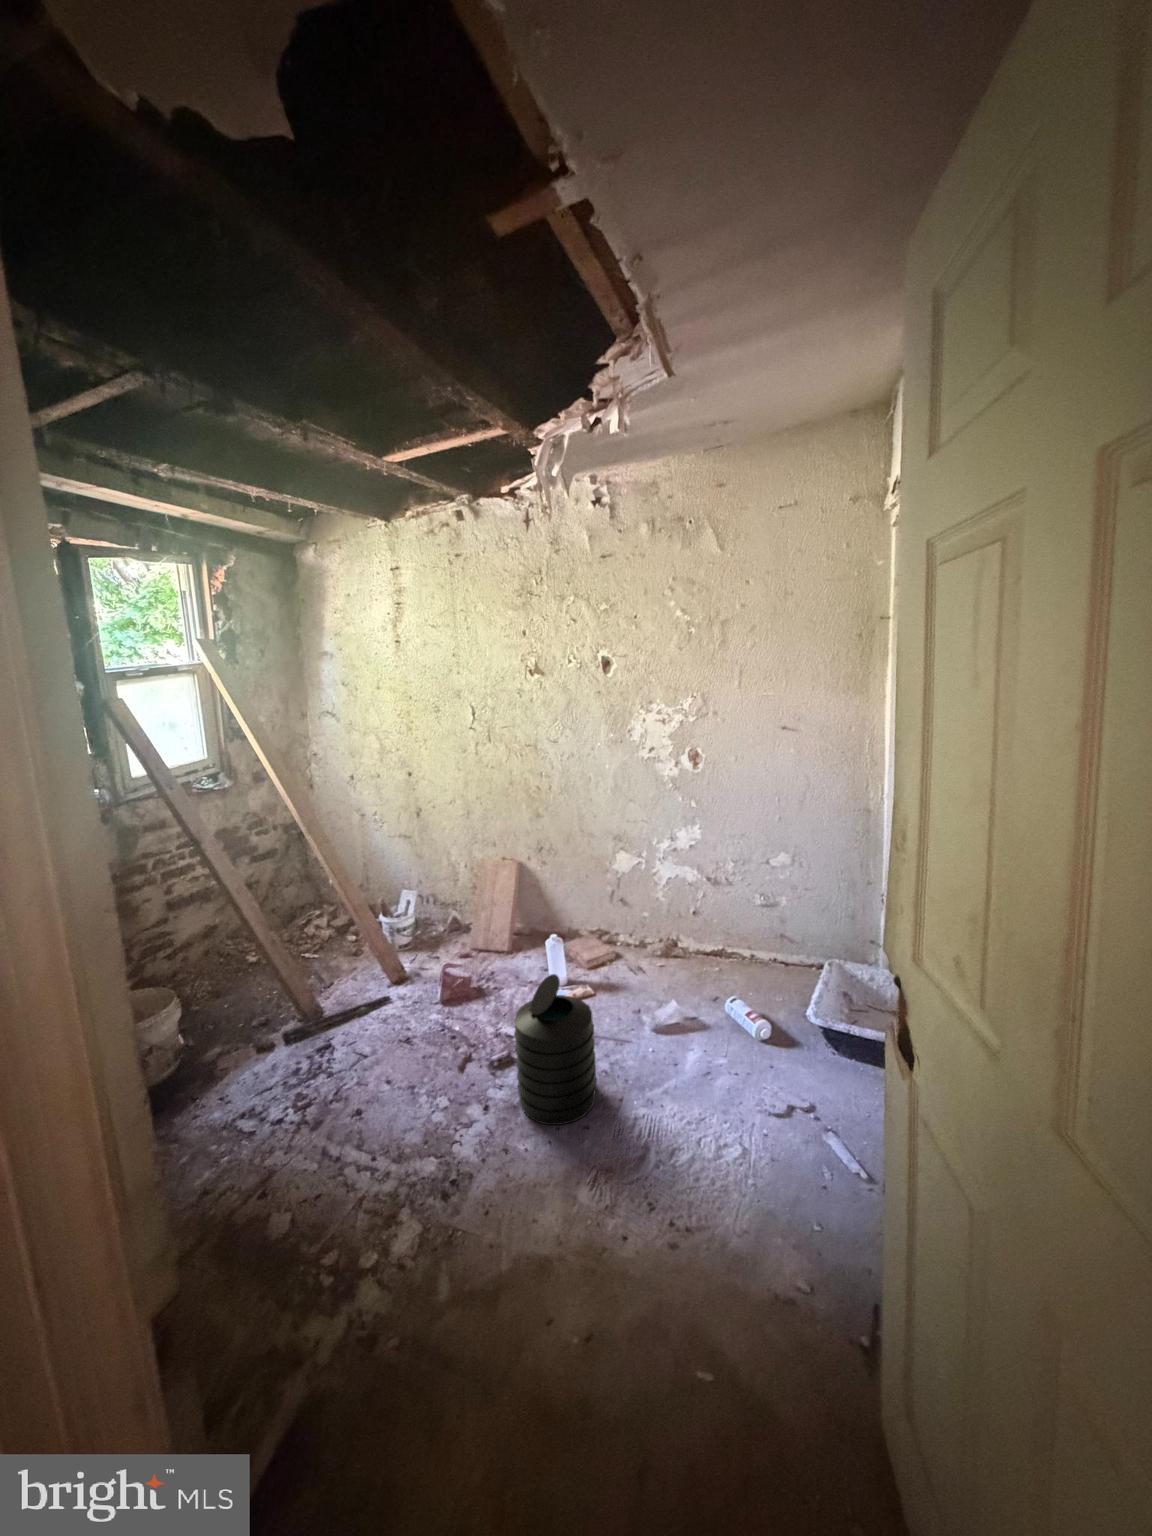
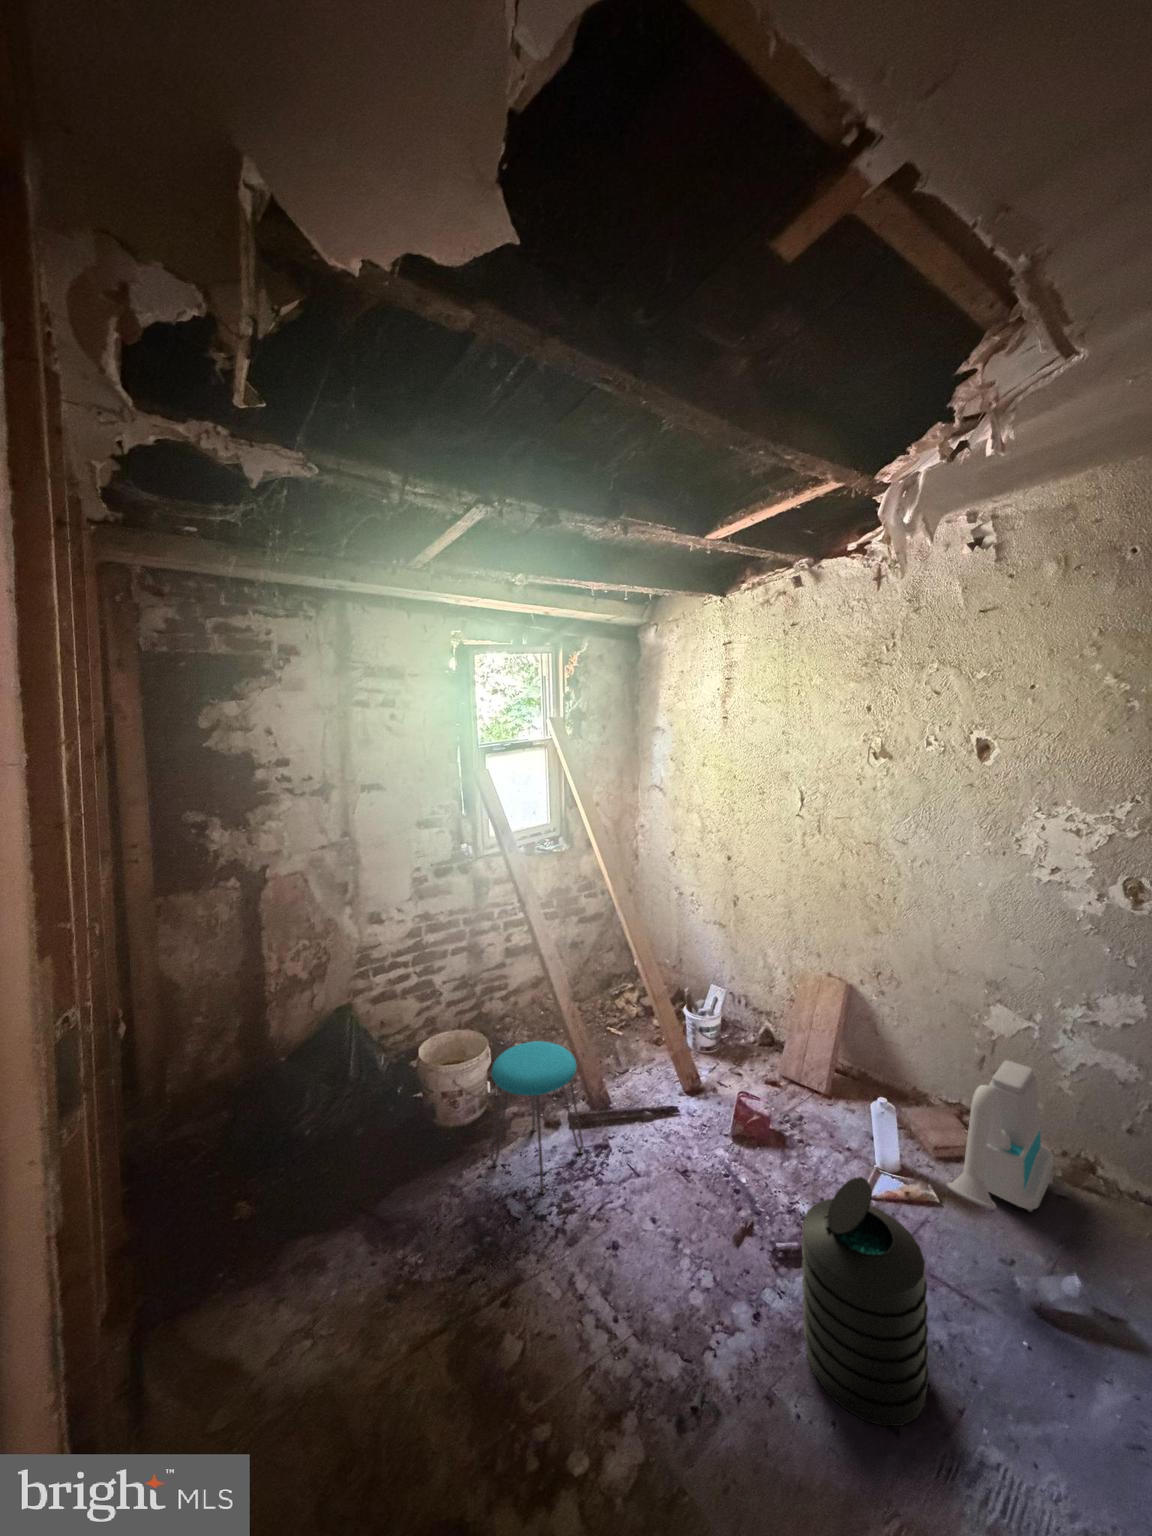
vacuum cleaner: none [598,888,653,979] -> present [947,1060,1054,1212]
stool: none [195,972,307,1109] -> present [490,1041,583,1194]

